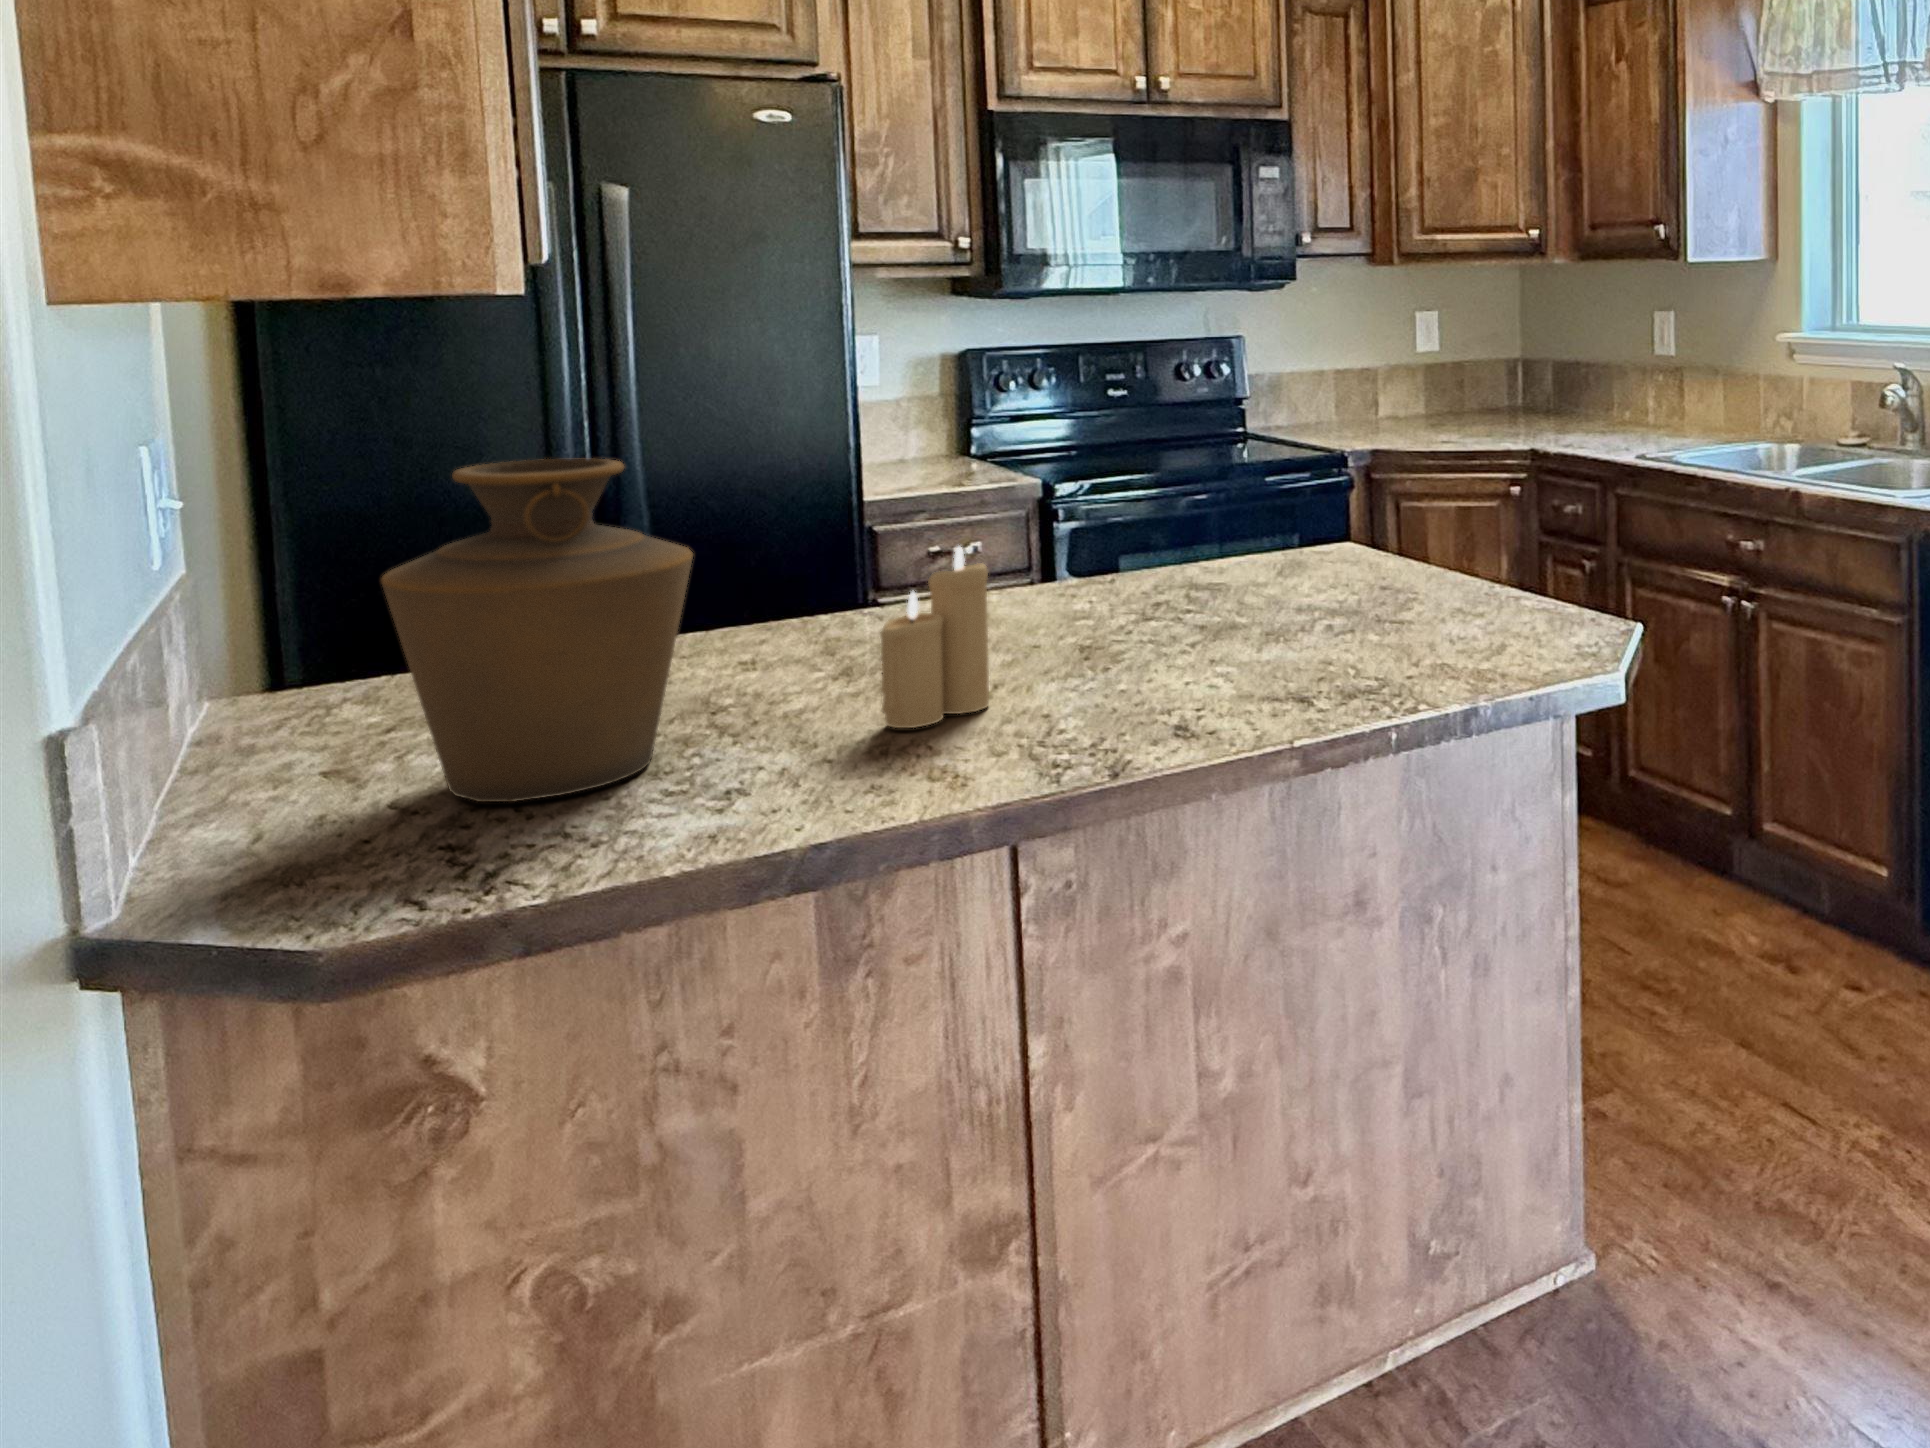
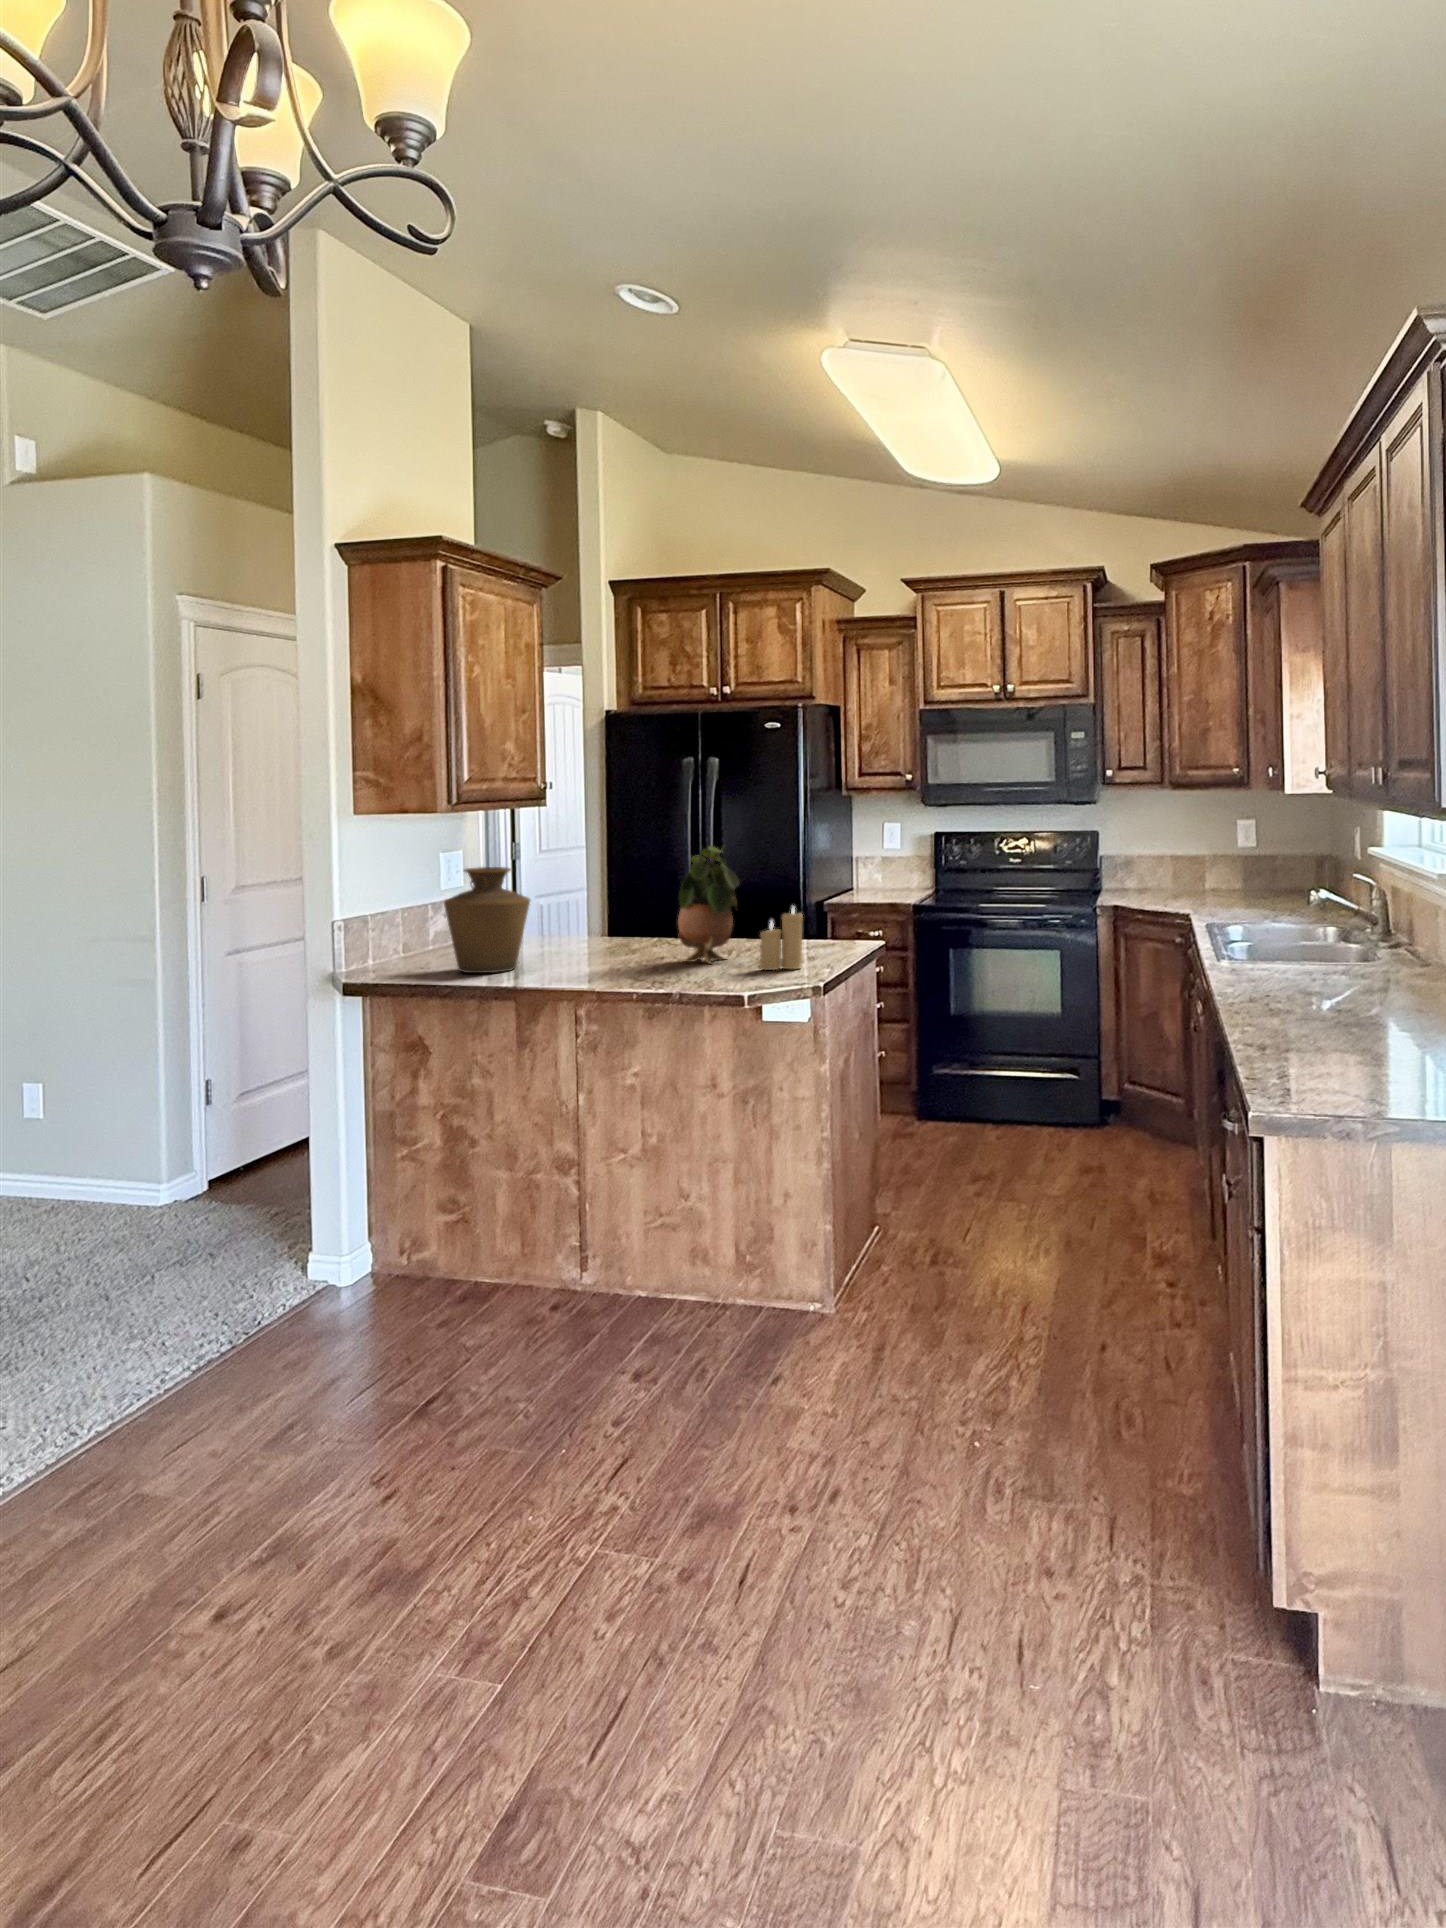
potted plant: none [1040,362,1203,646] -> present [678,846,740,964]
candle: present [880,546,989,728] -> present [760,907,803,970]

